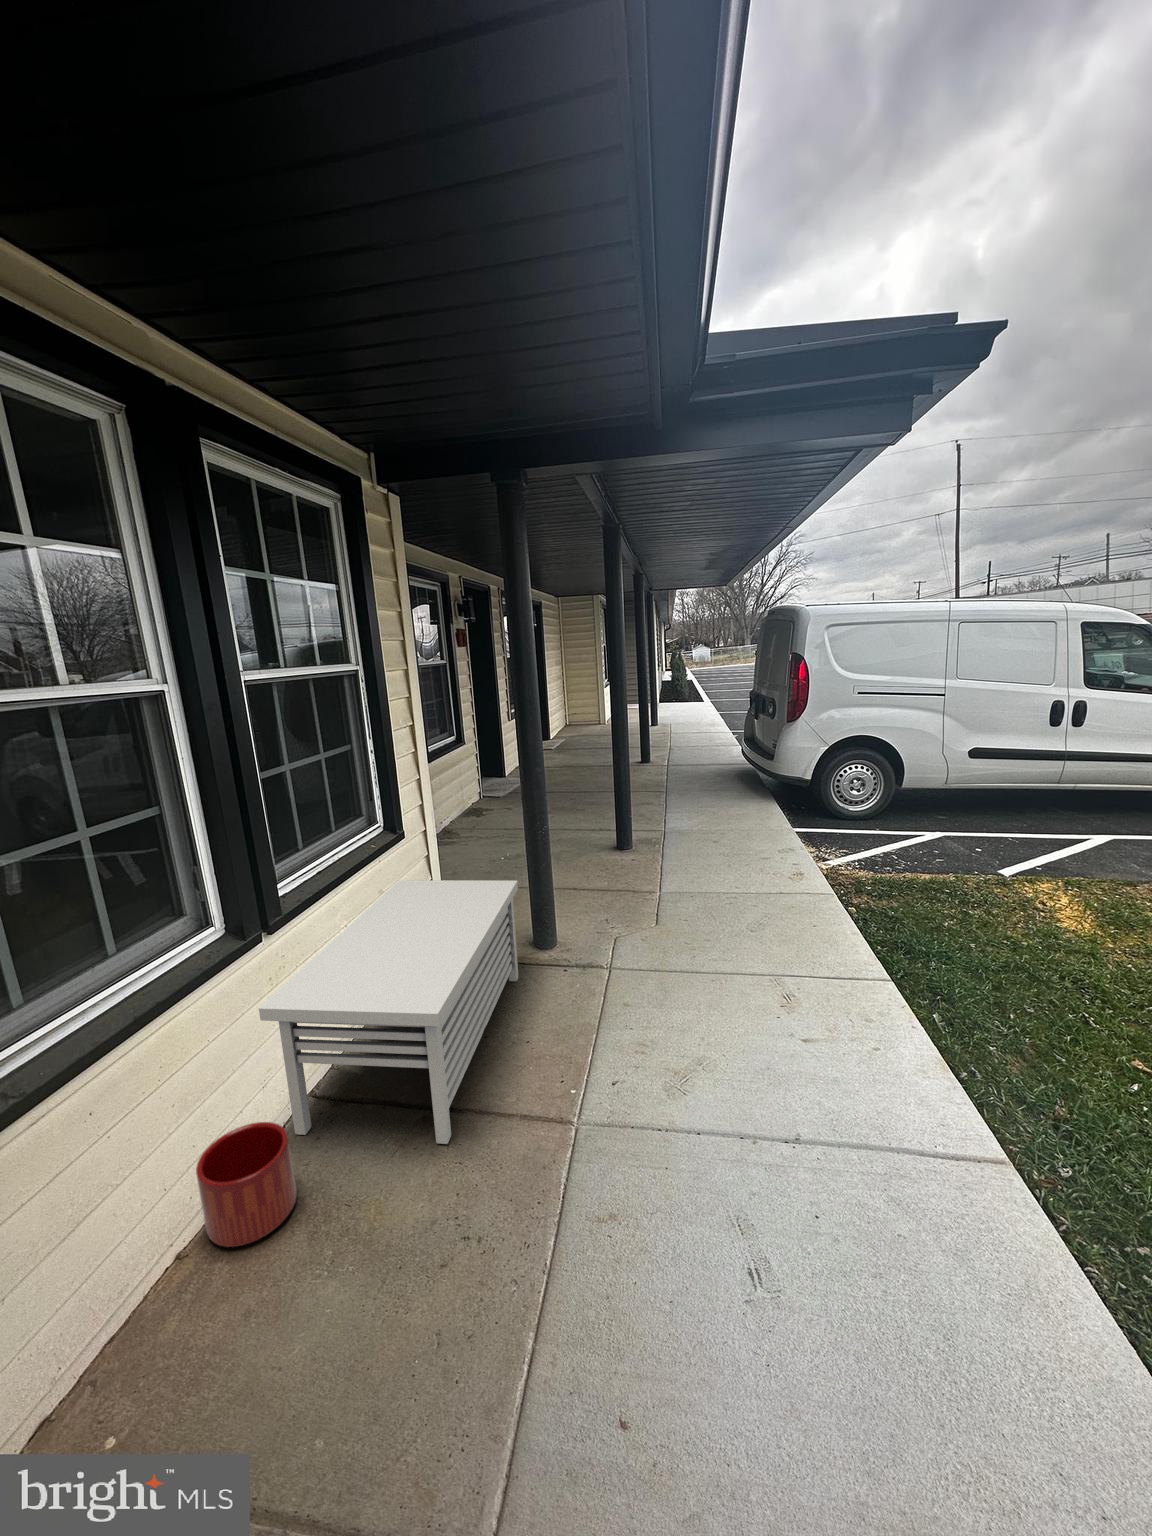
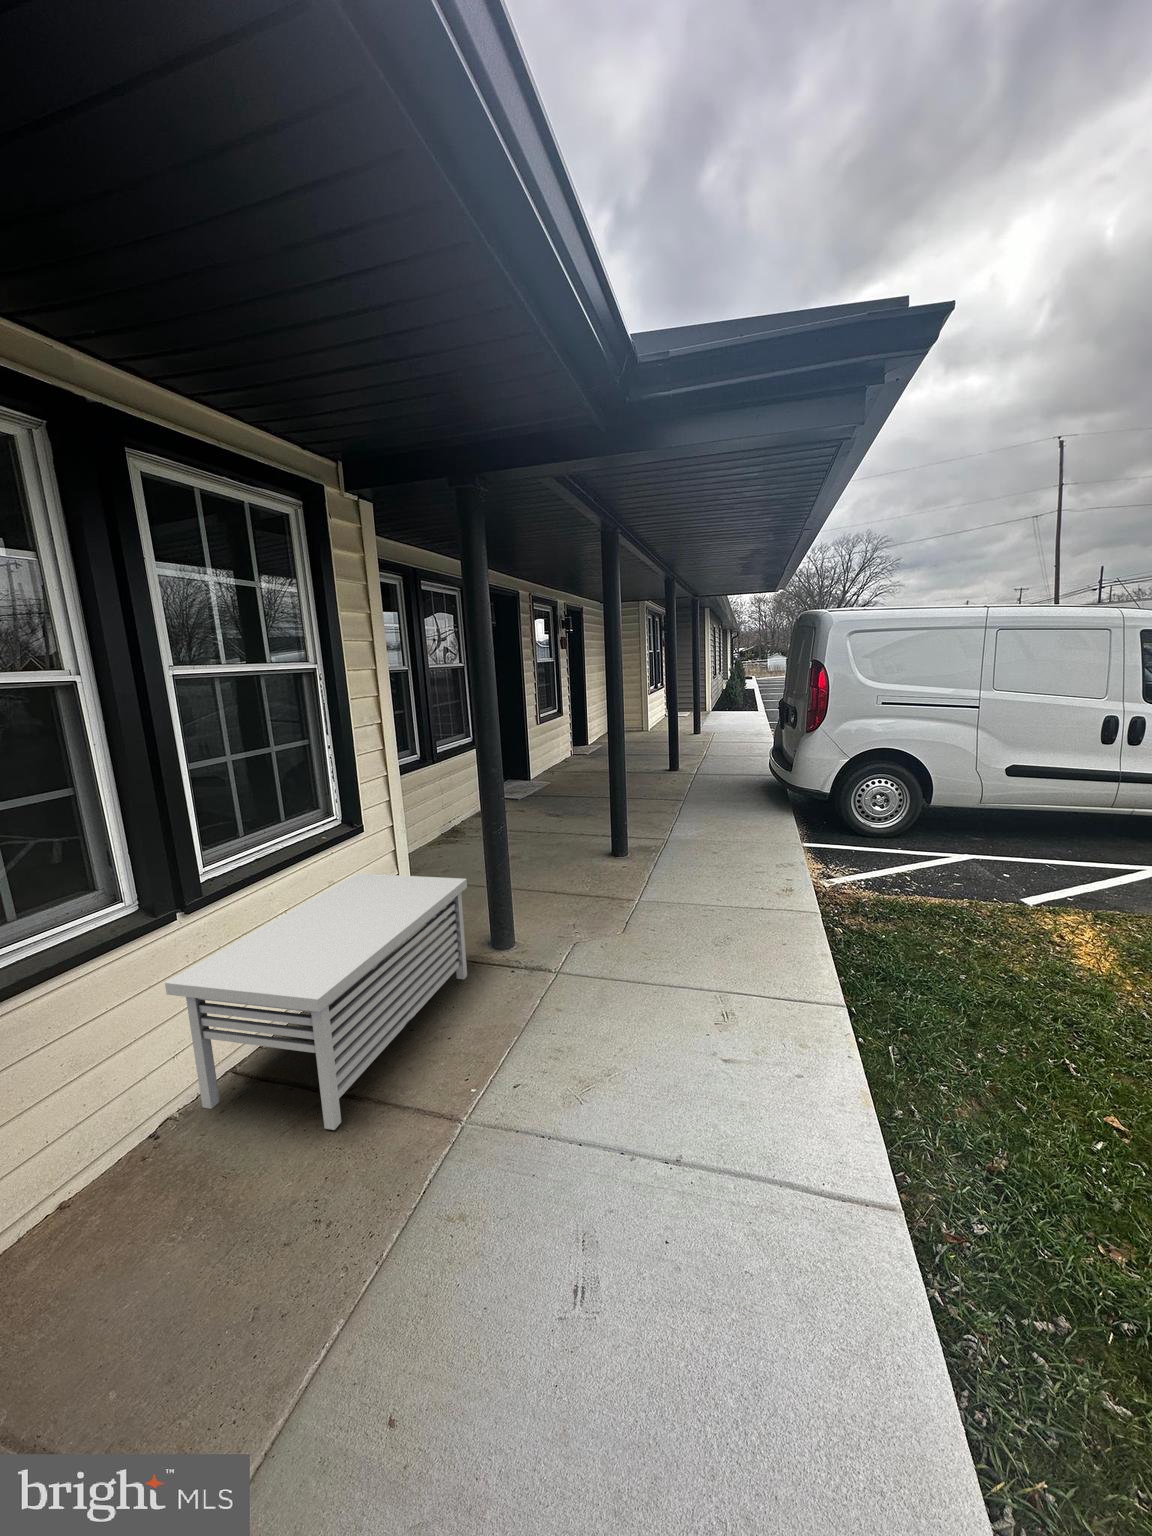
planter: present [196,1122,297,1247] -> none [77,1091,181,1205]

